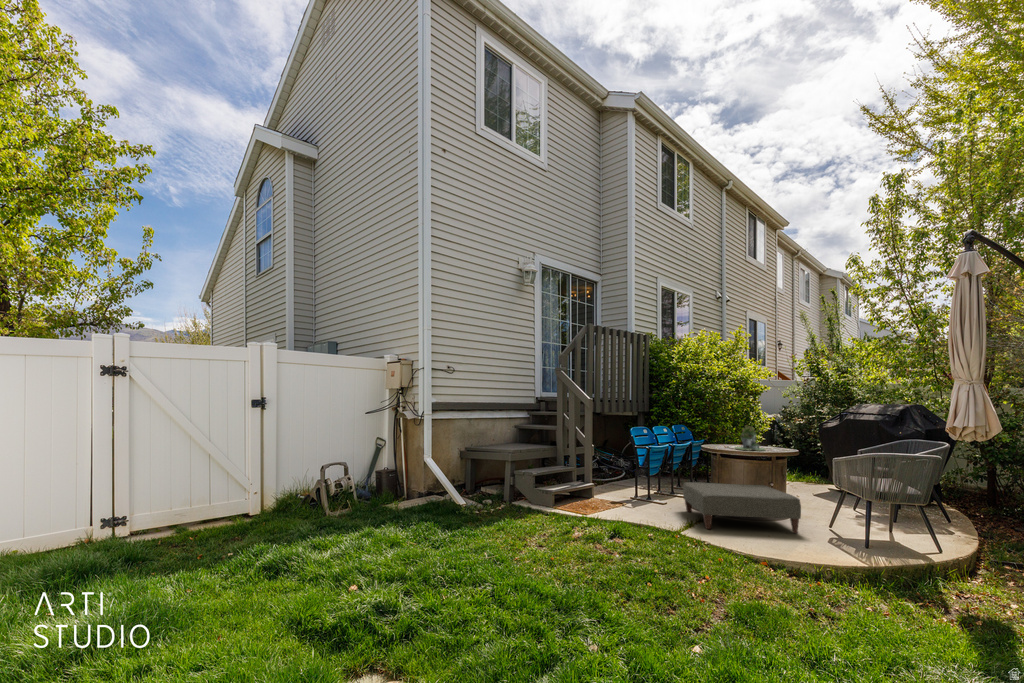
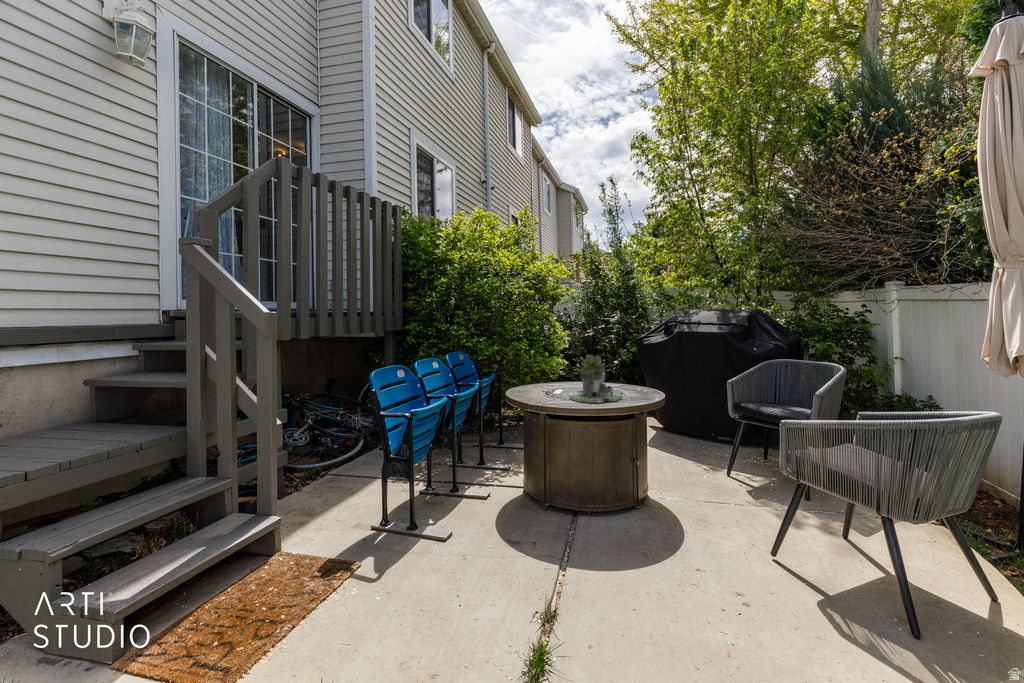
ottoman: present [683,482,801,533] -> none [486,466,748,635]

